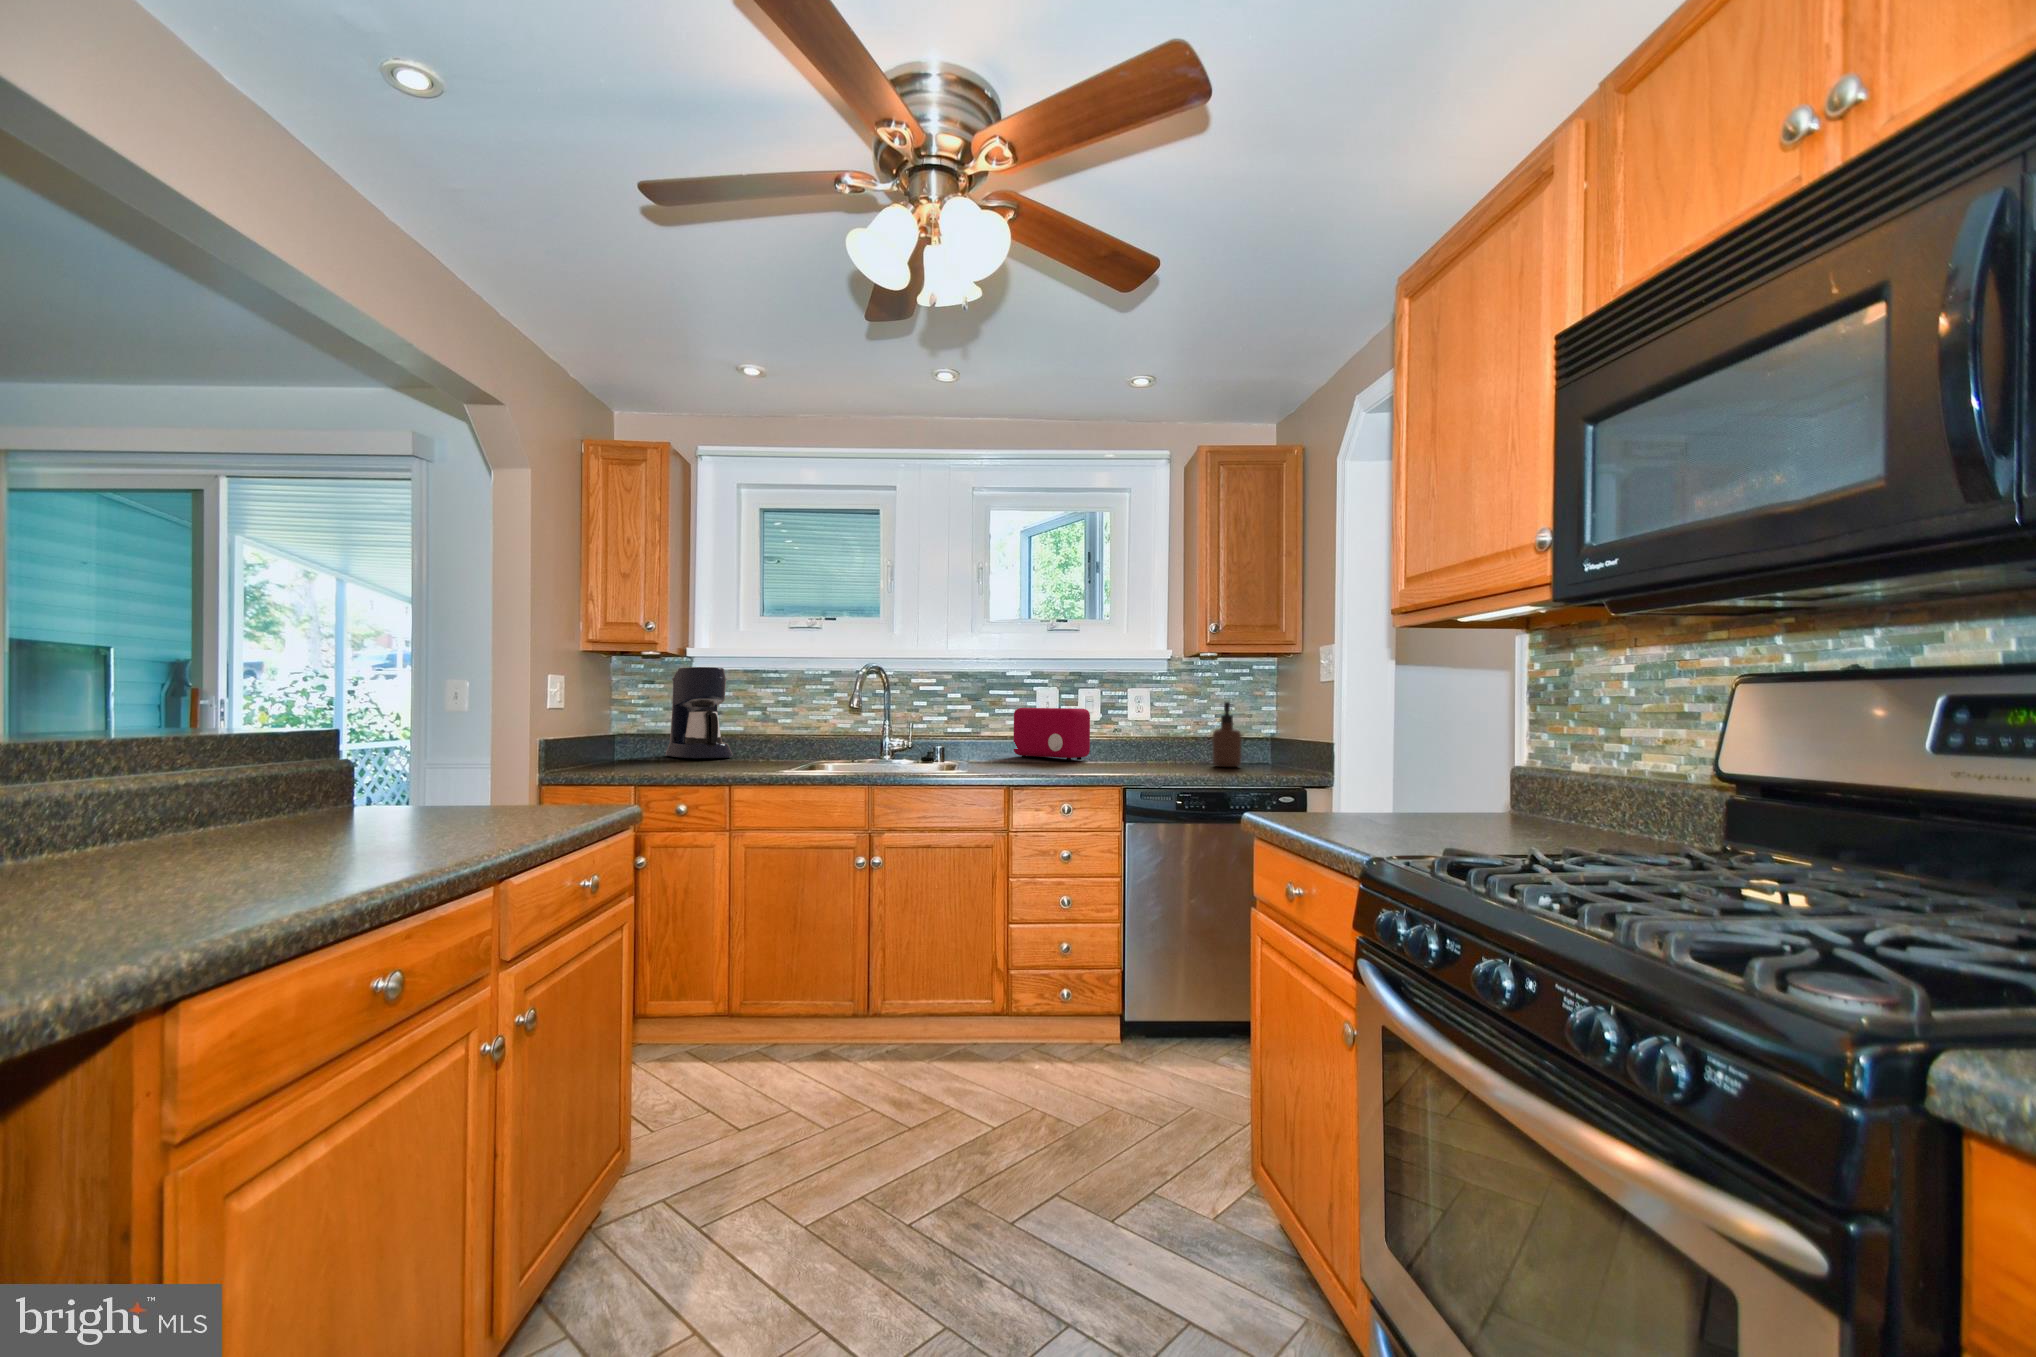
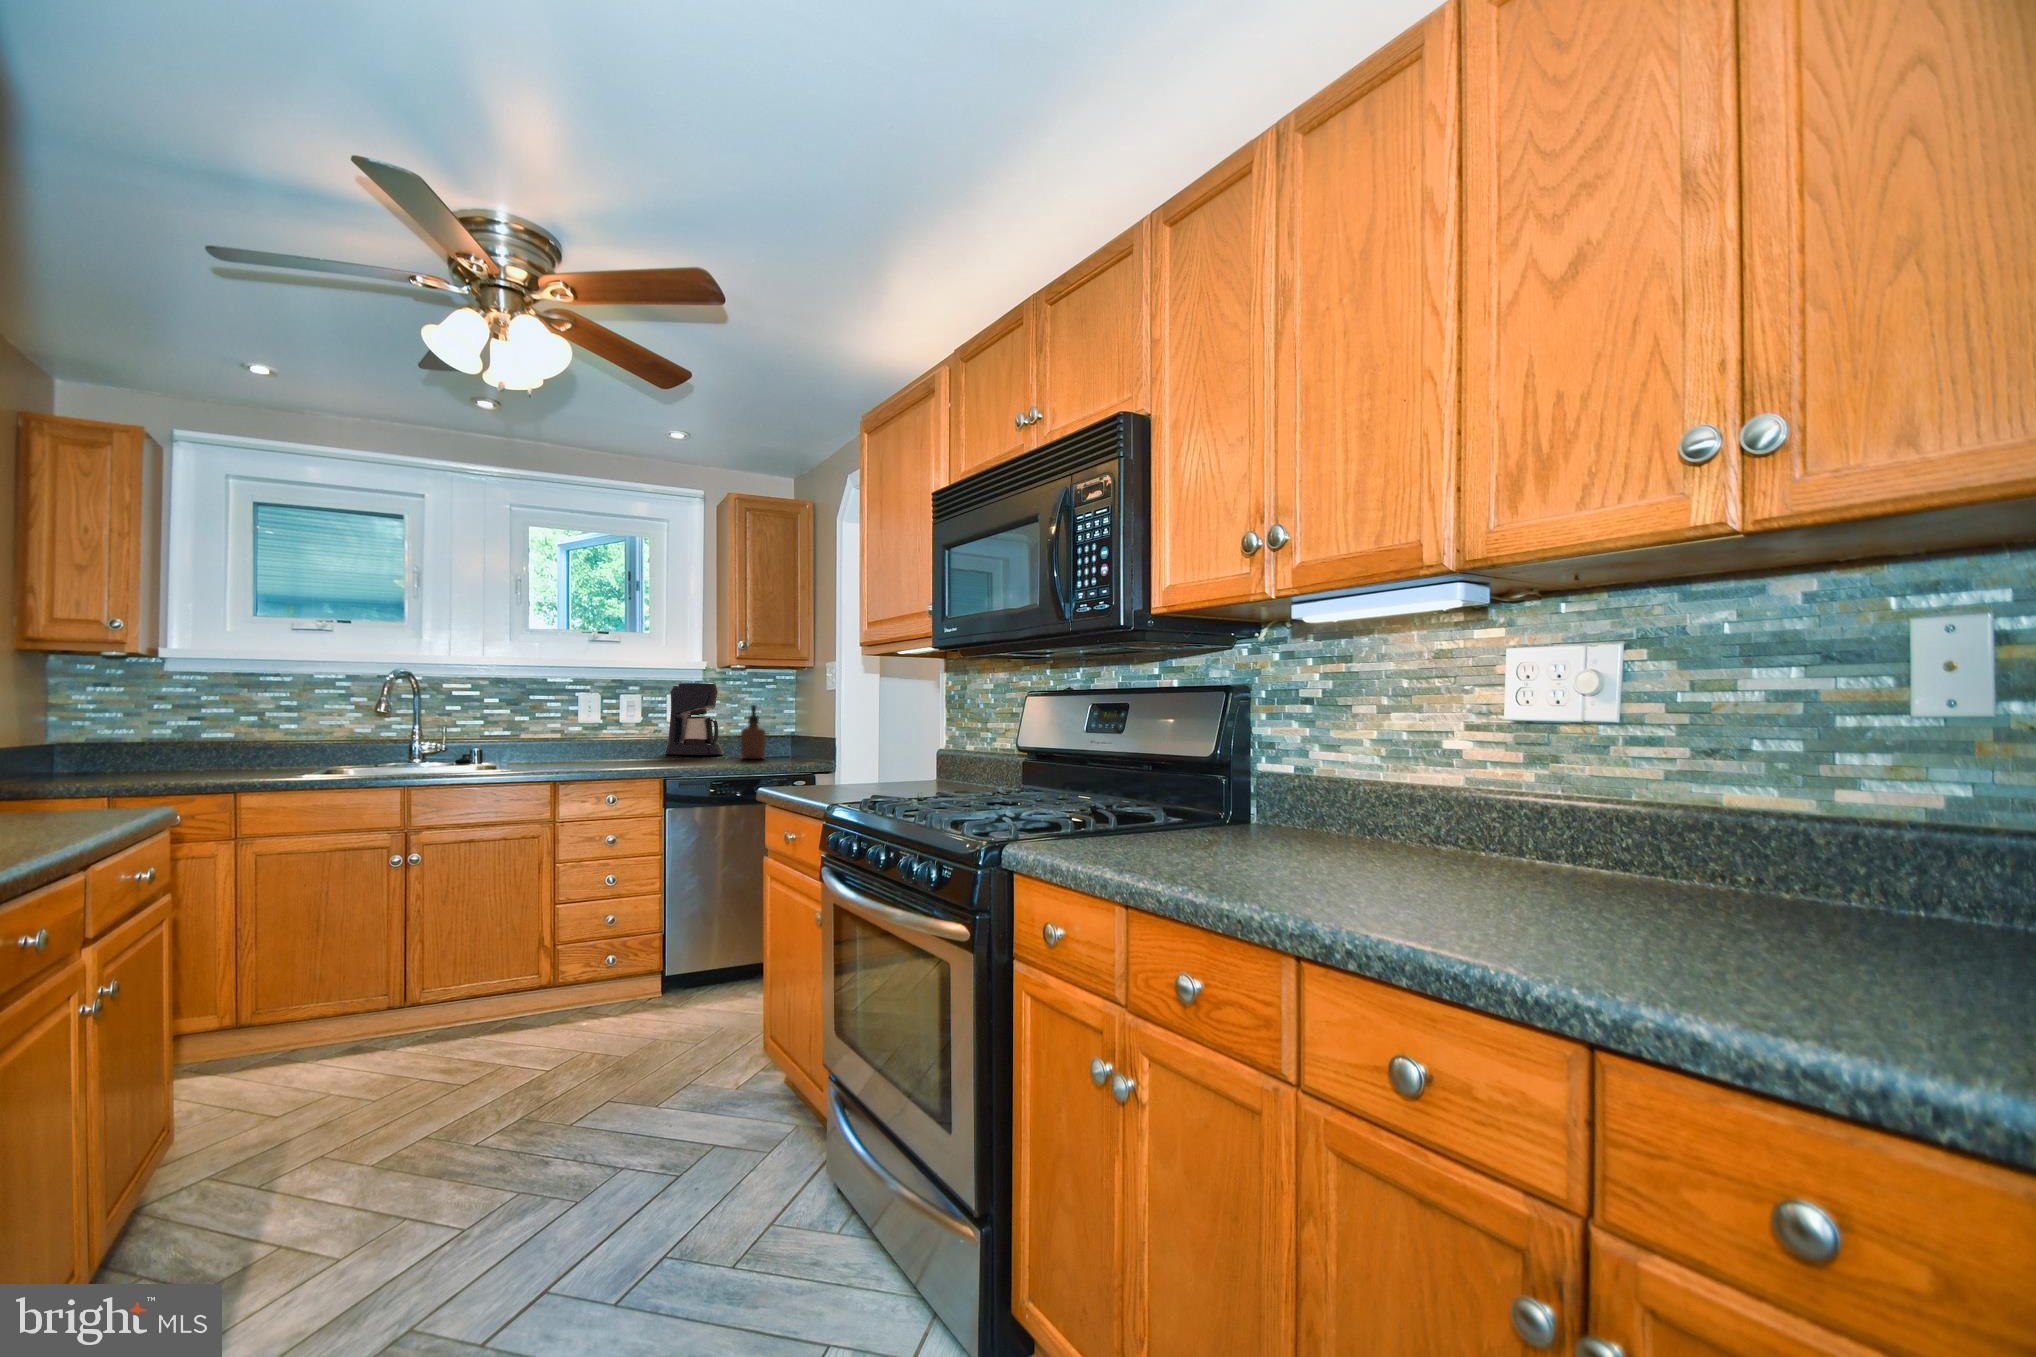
coffee maker: present [665,667,732,758] -> present [665,683,723,755]
toaster: present [1013,708,1090,761] -> none [554,711,631,758]

